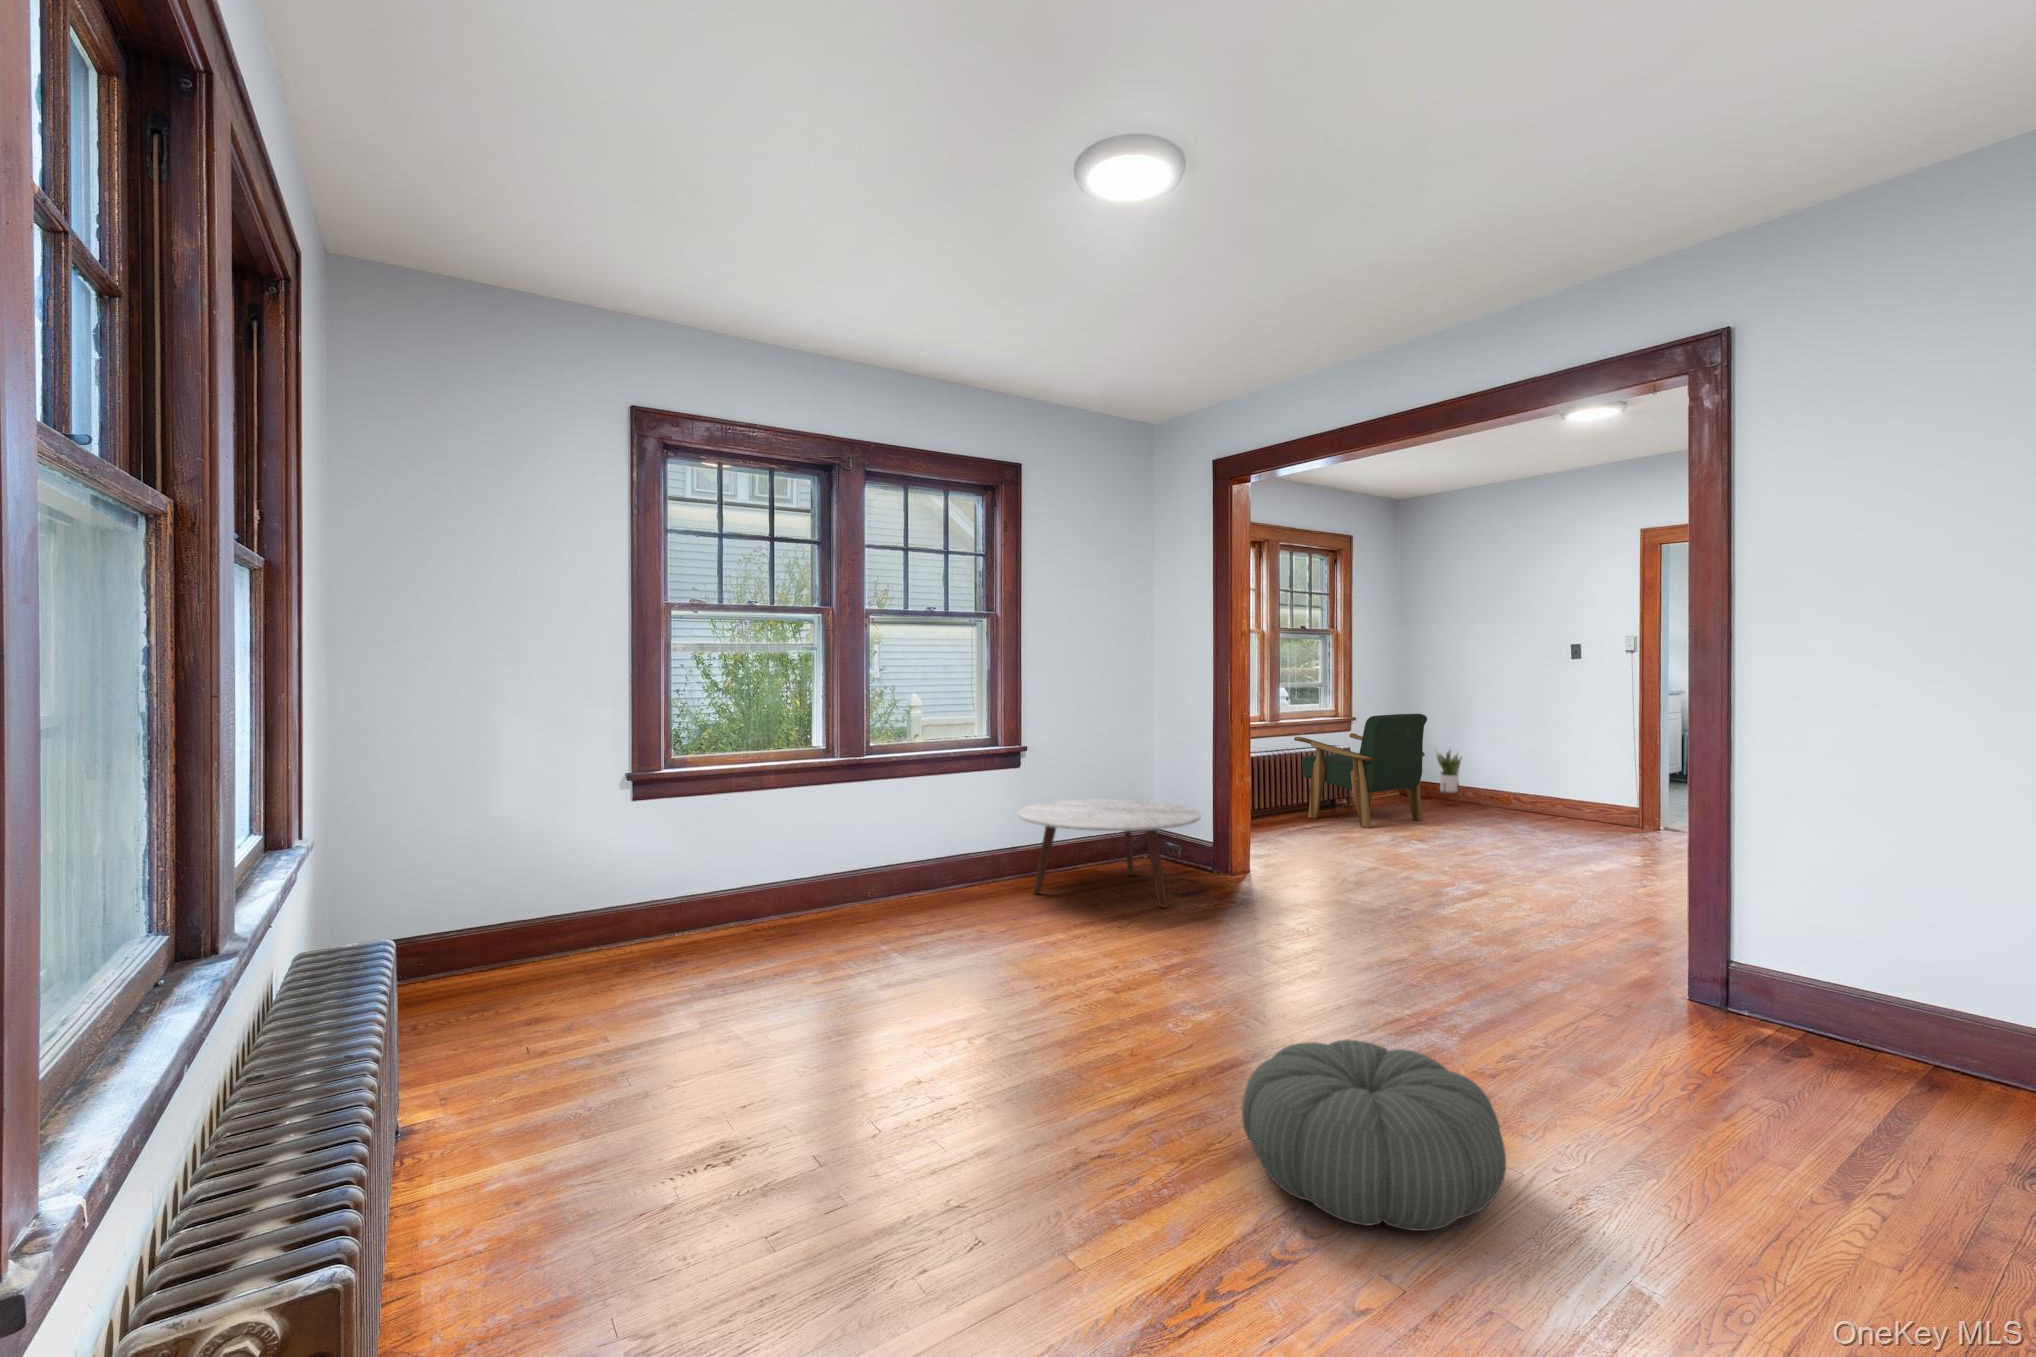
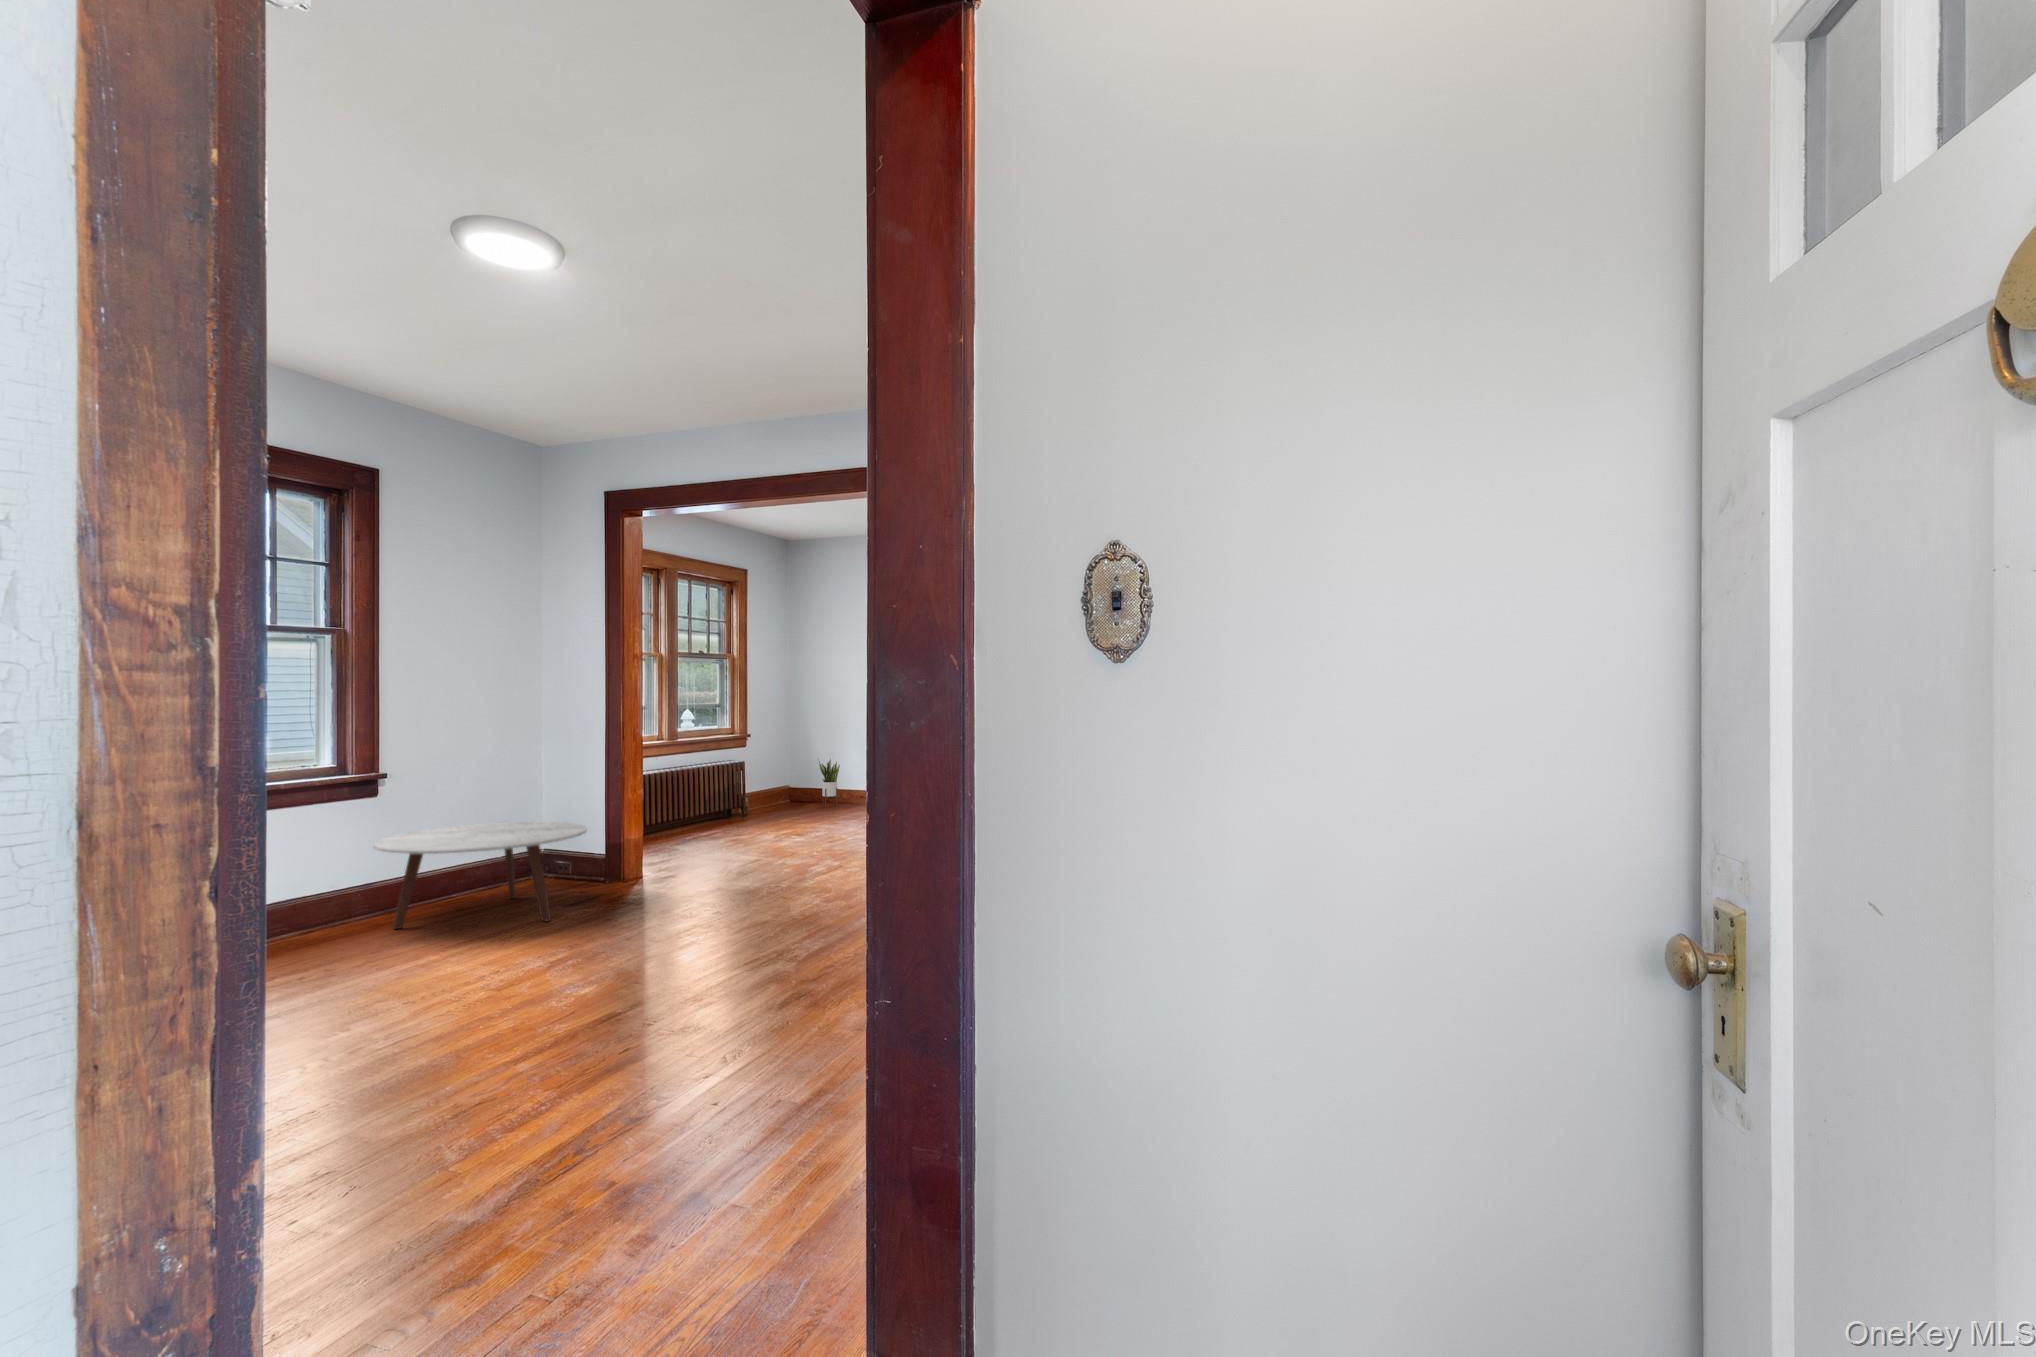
armchair: present [1294,714,1427,828] -> none [691,729,808,832]
pouf: present [1242,1039,1506,1231] -> none [602,978,803,1110]

